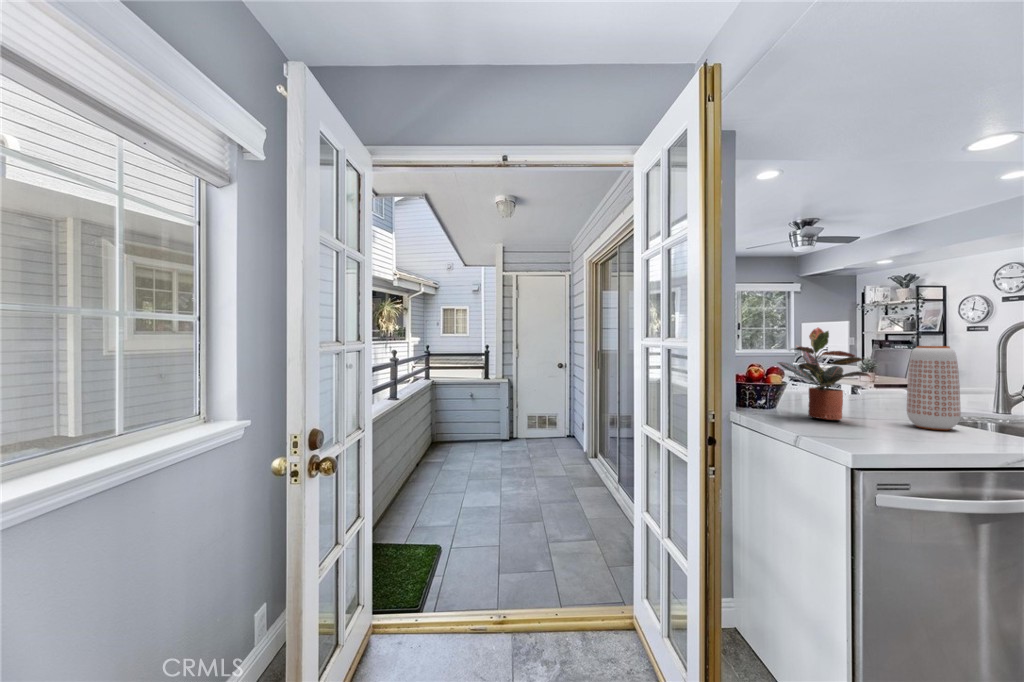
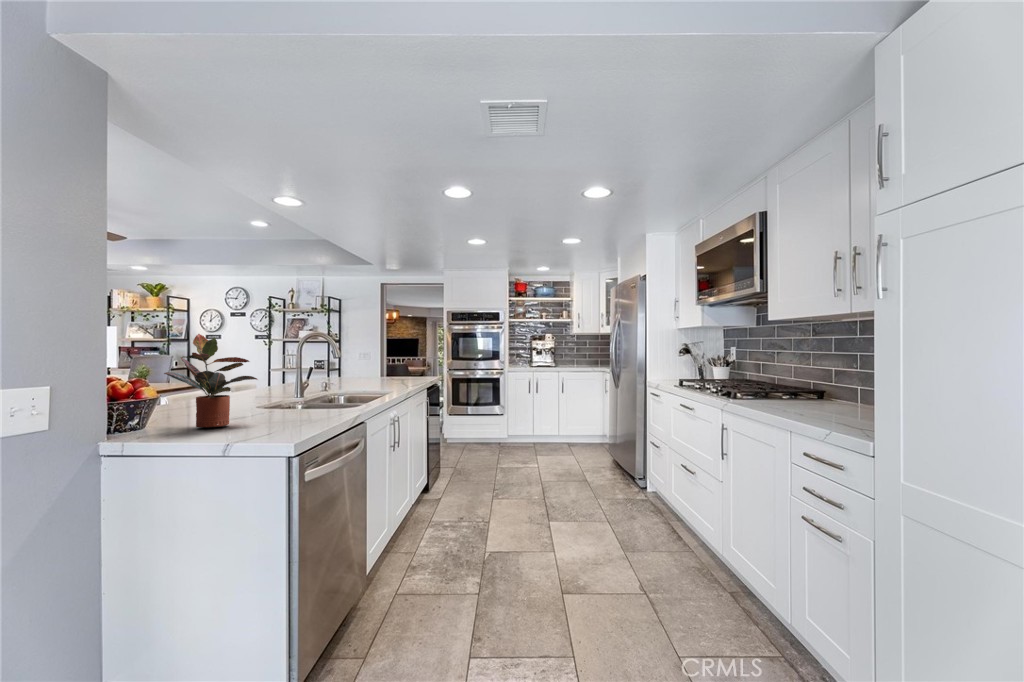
vase: present [907,346,961,430] -> none [274,351,308,418]

